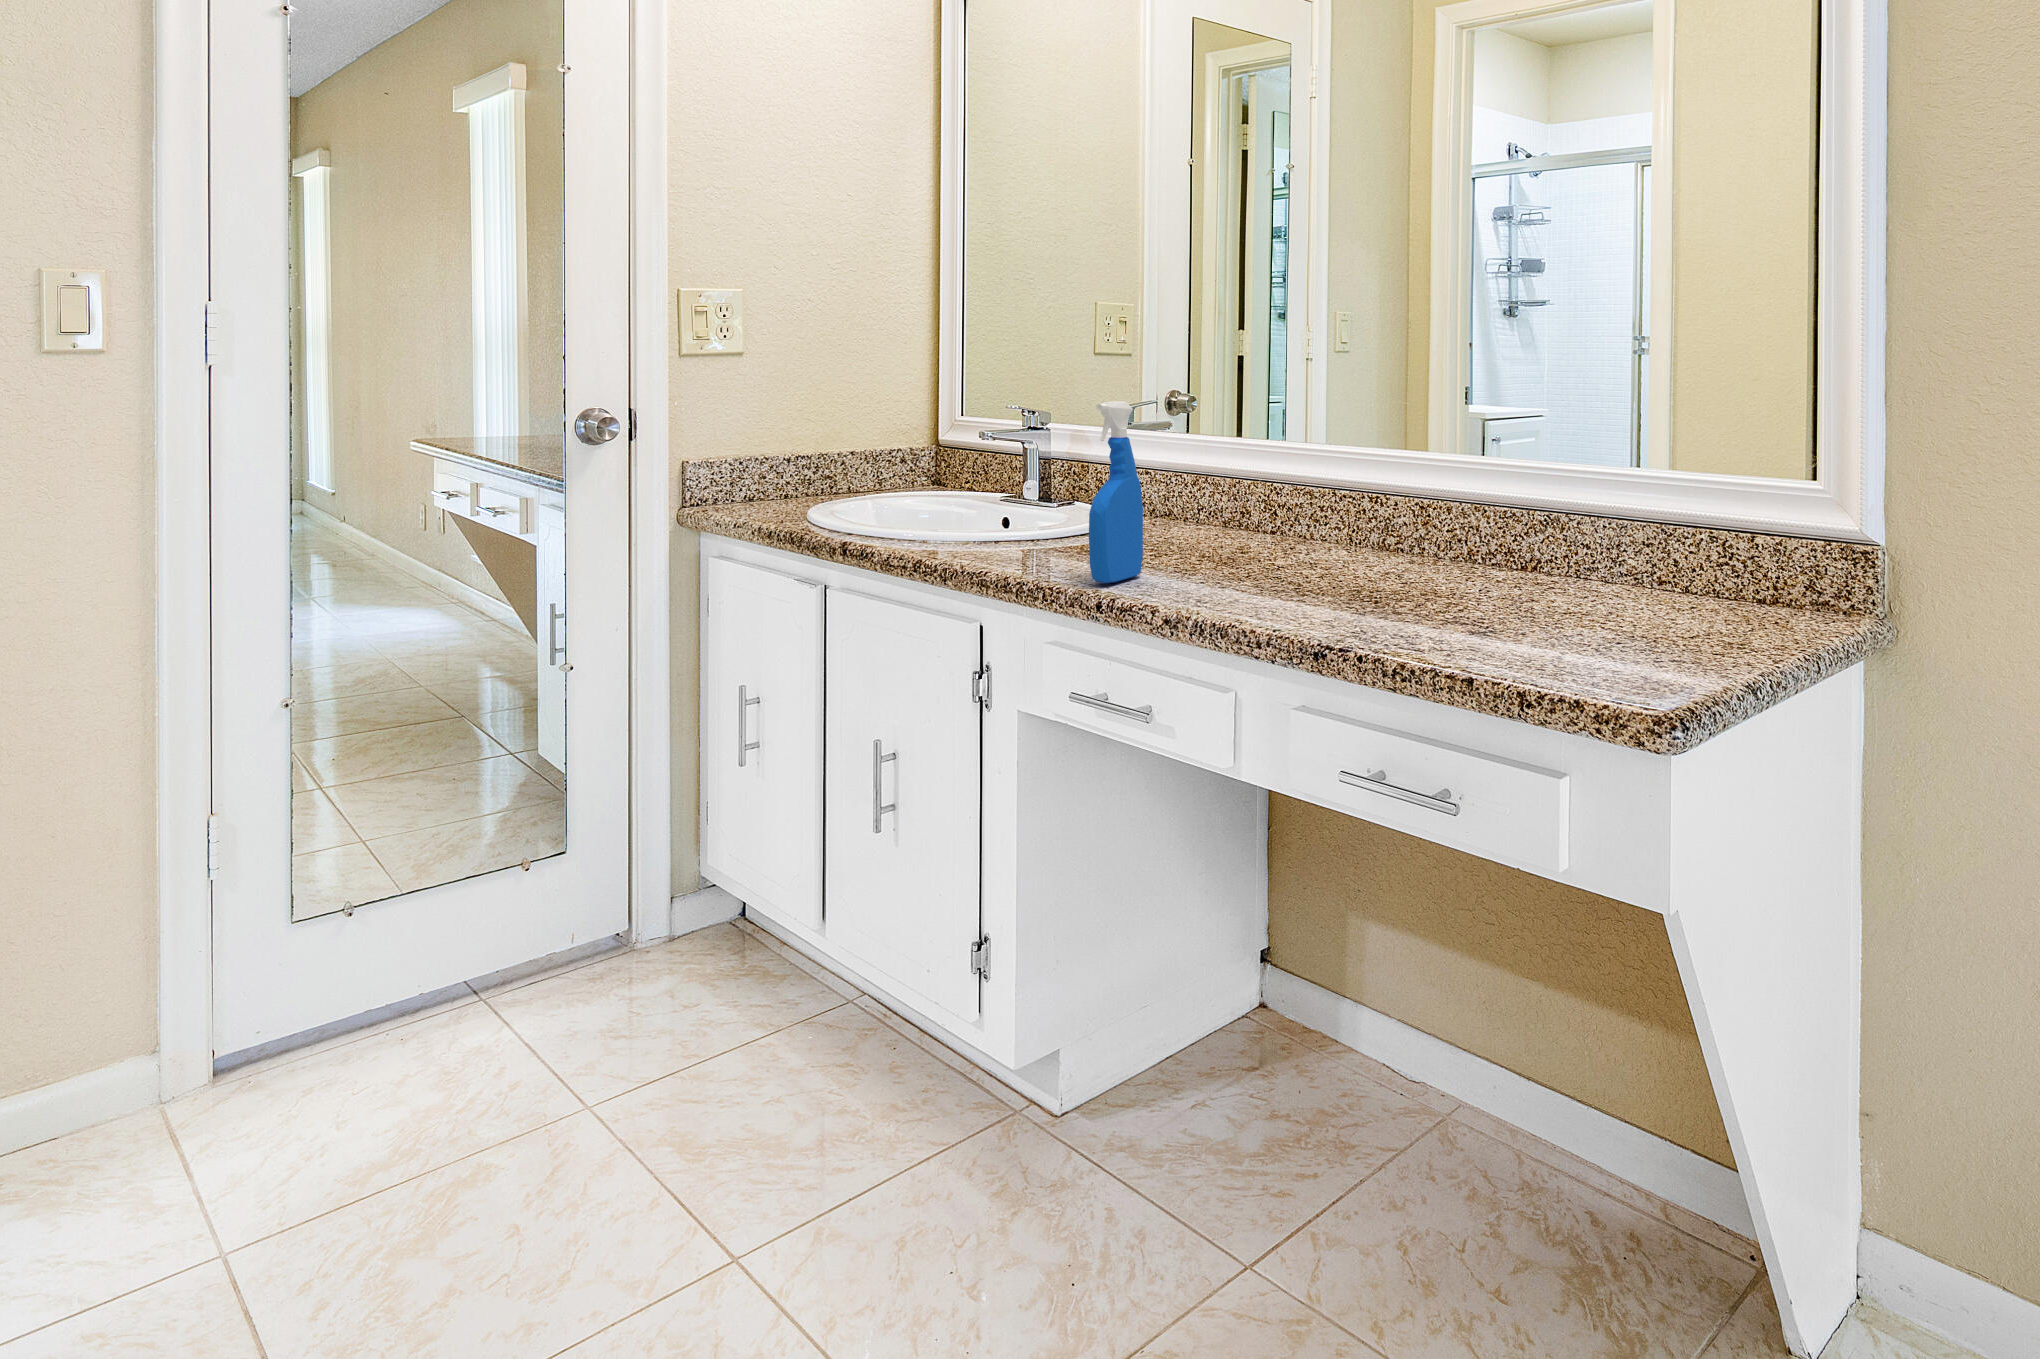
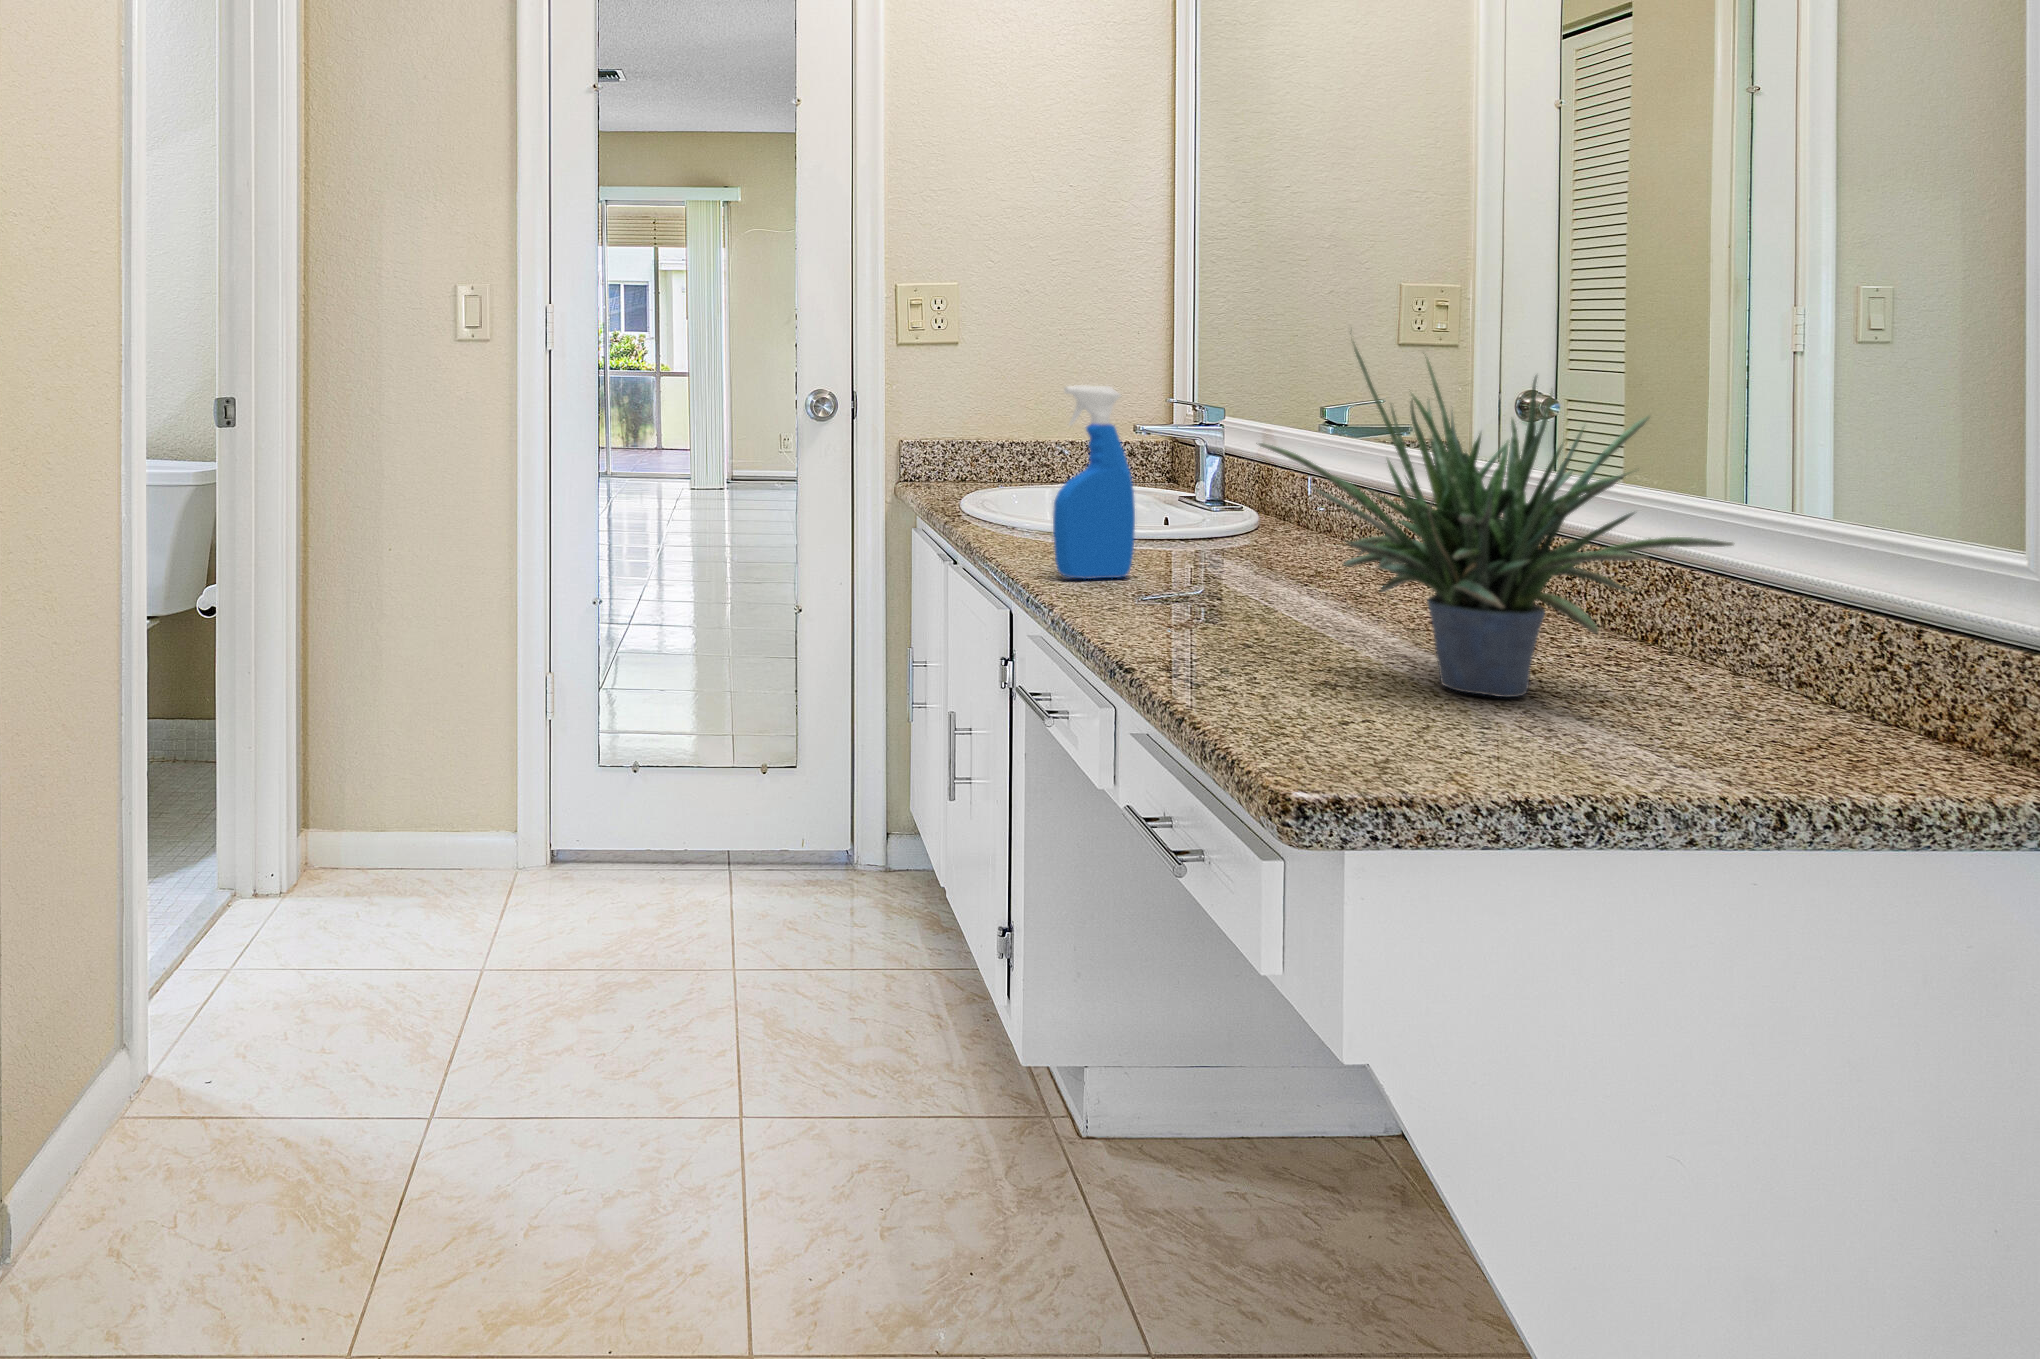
potted plant: none [1427,356,1682,623] -> present [1259,333,1733,697]

